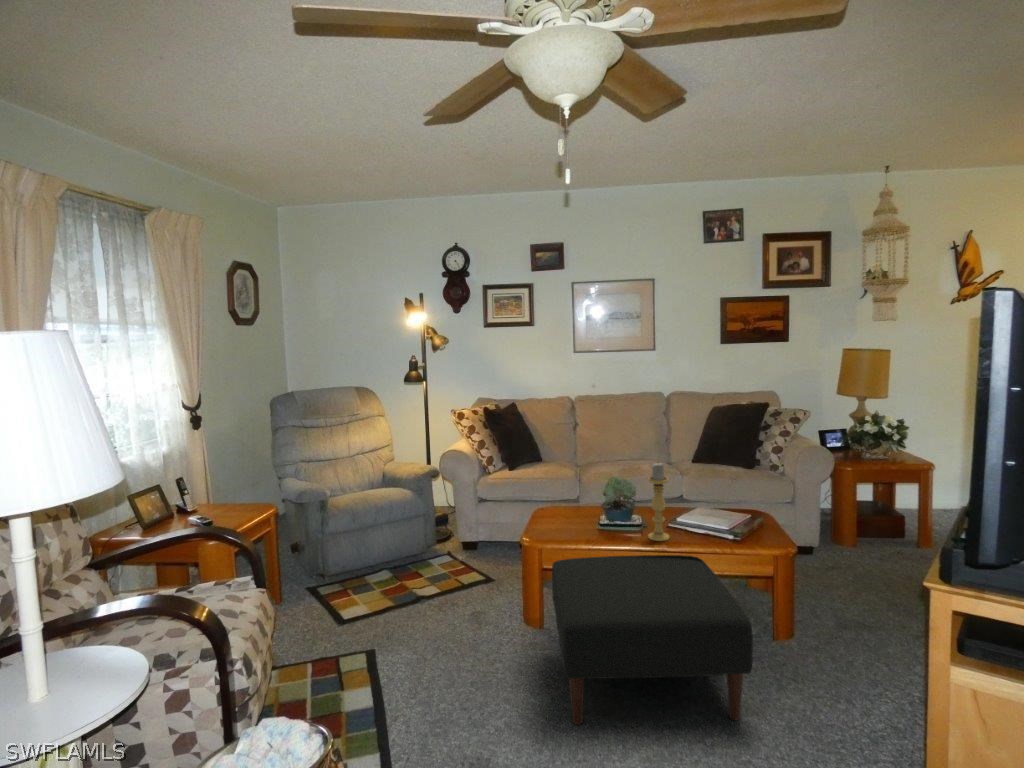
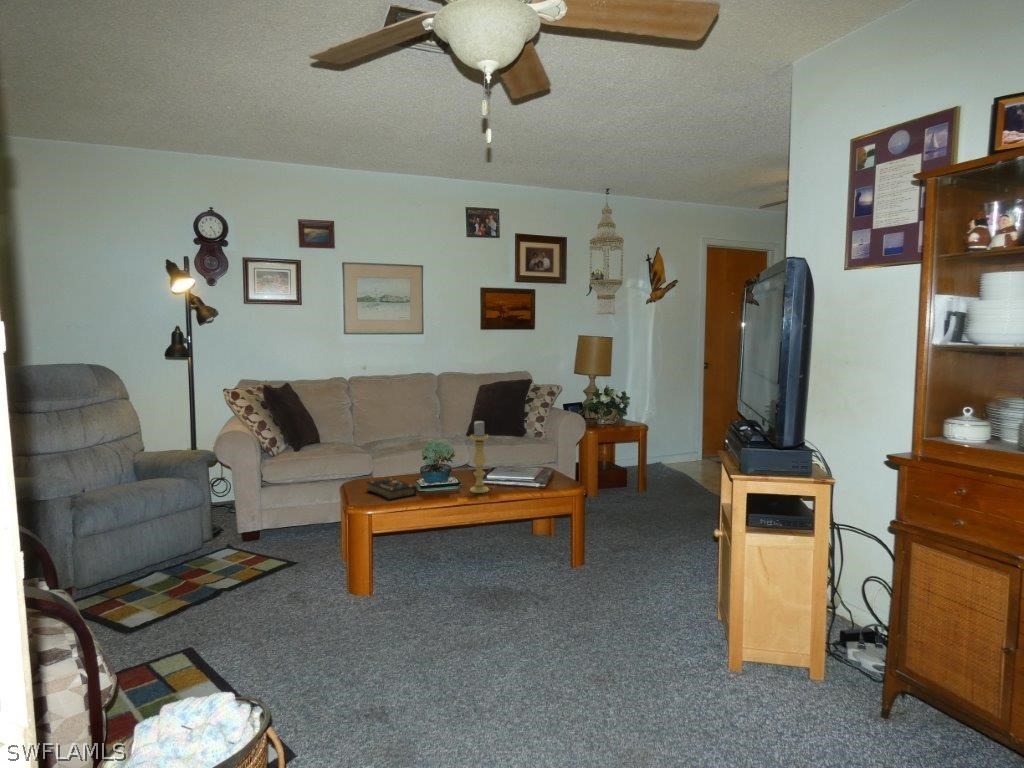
book: none [548,511,591,537] -> present [367,478,417,500]
ottoman: present [552,555,753,725] -> none [390,502,592,662]

